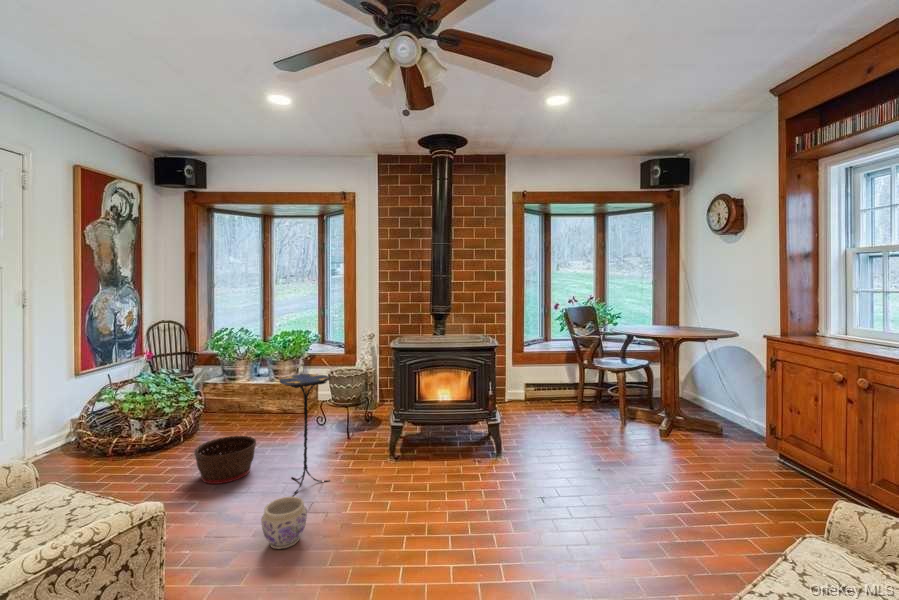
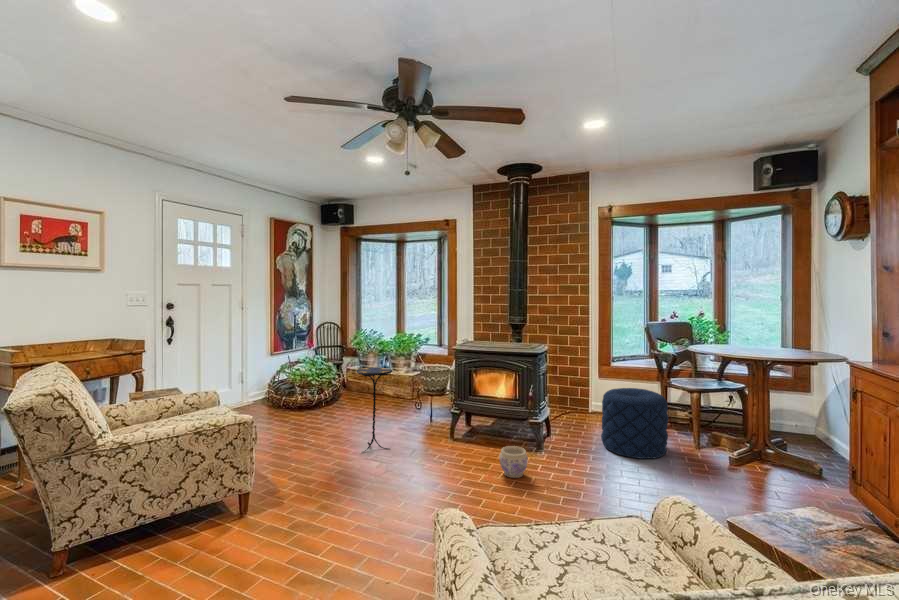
pouf: none [547,371,611,440] -> present [601,388,668,459]
basket: present [194,436,256,484] -> none [312,408,352,438]
planter: present [261,497,307,549] -> present [499,446,528,478]

